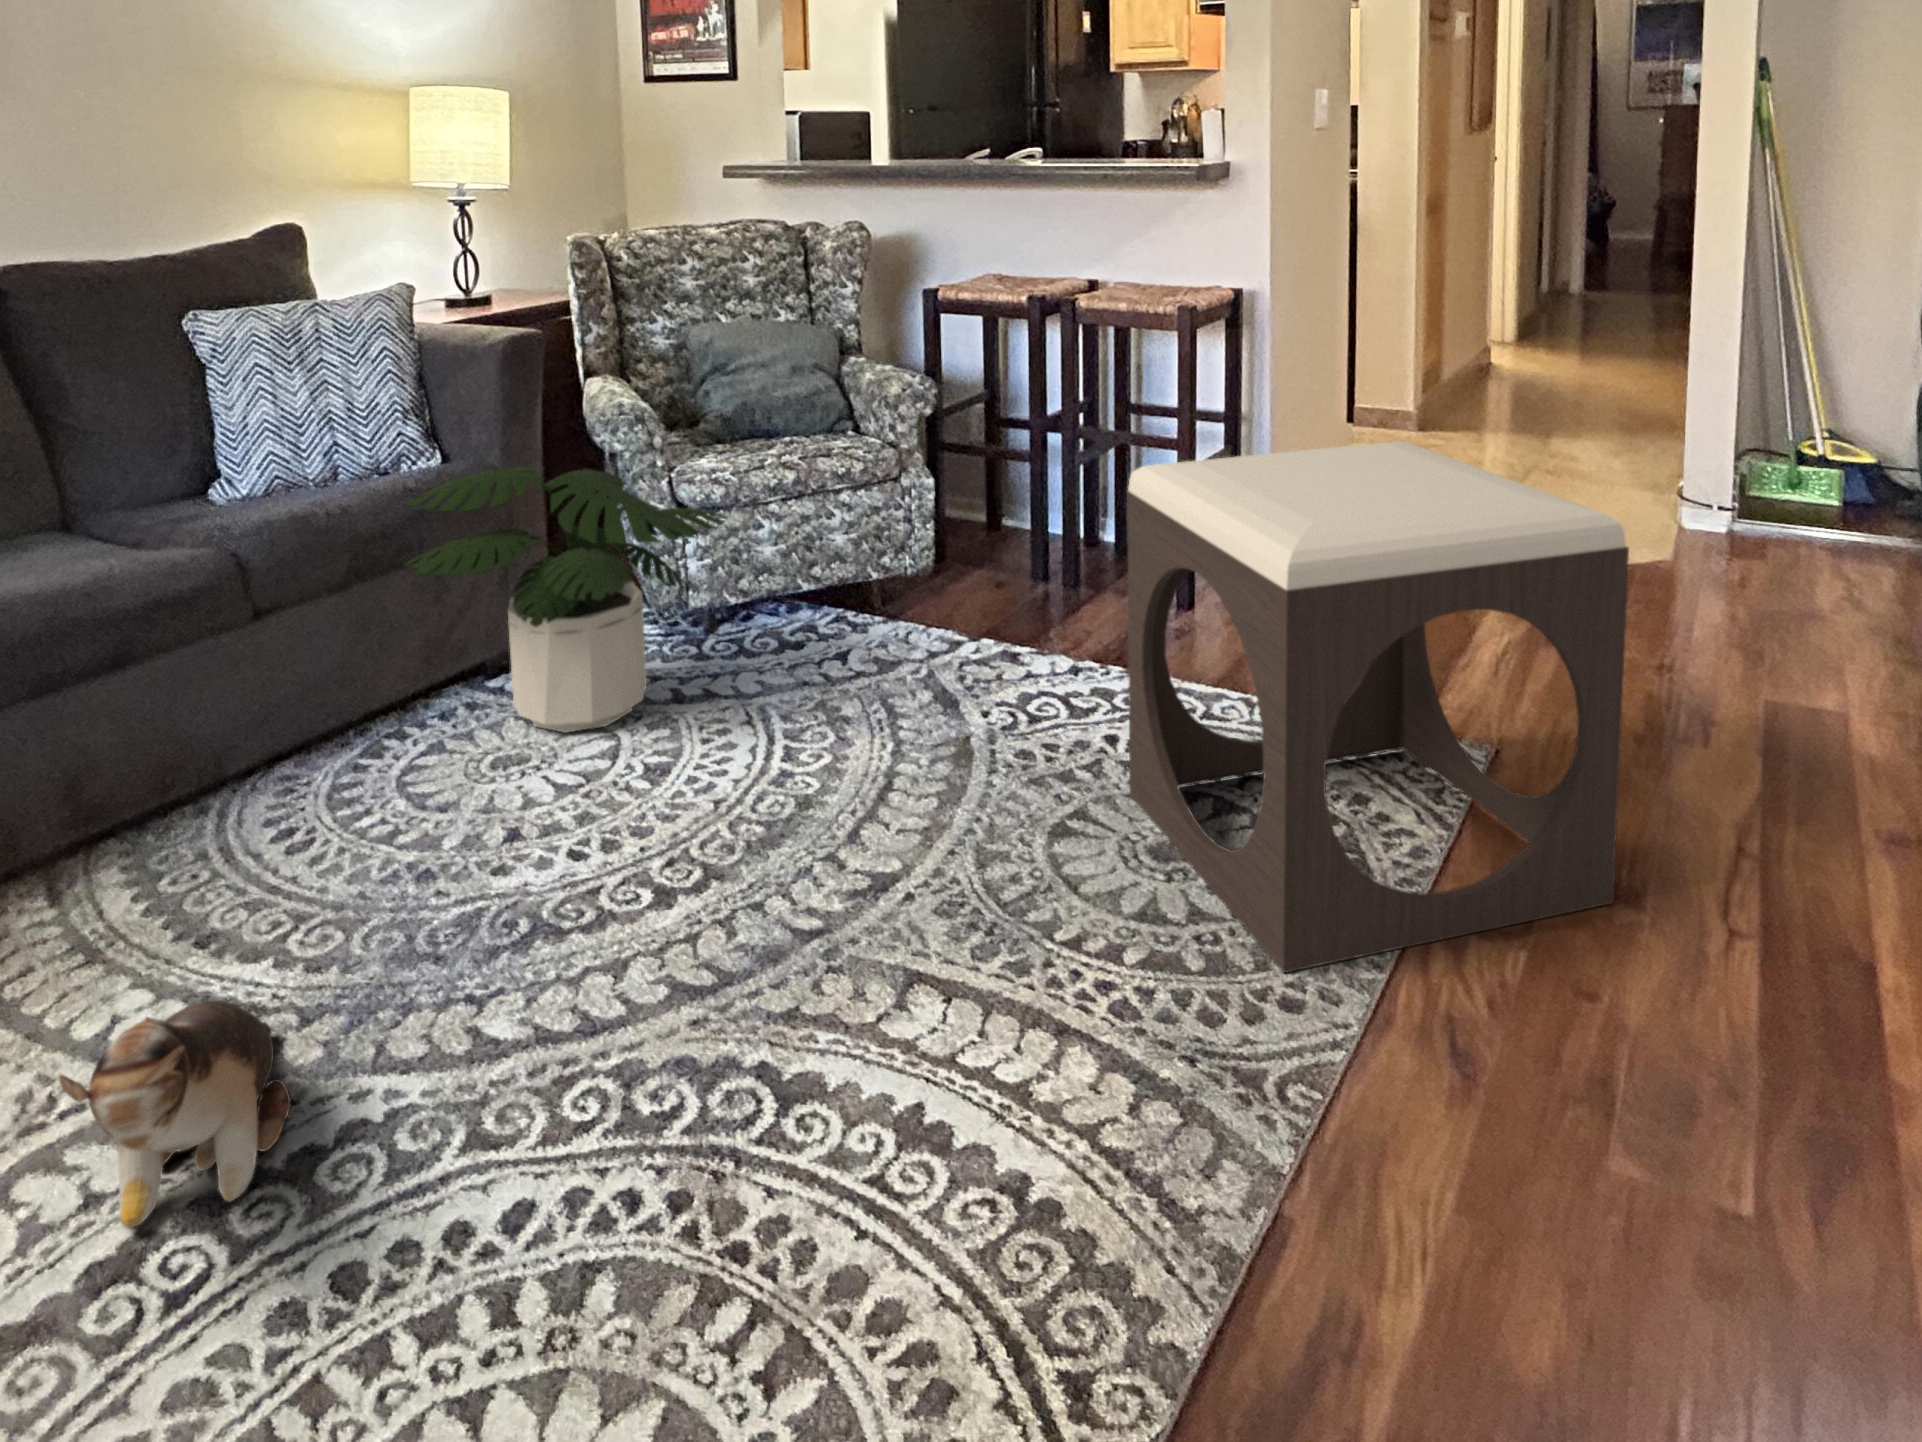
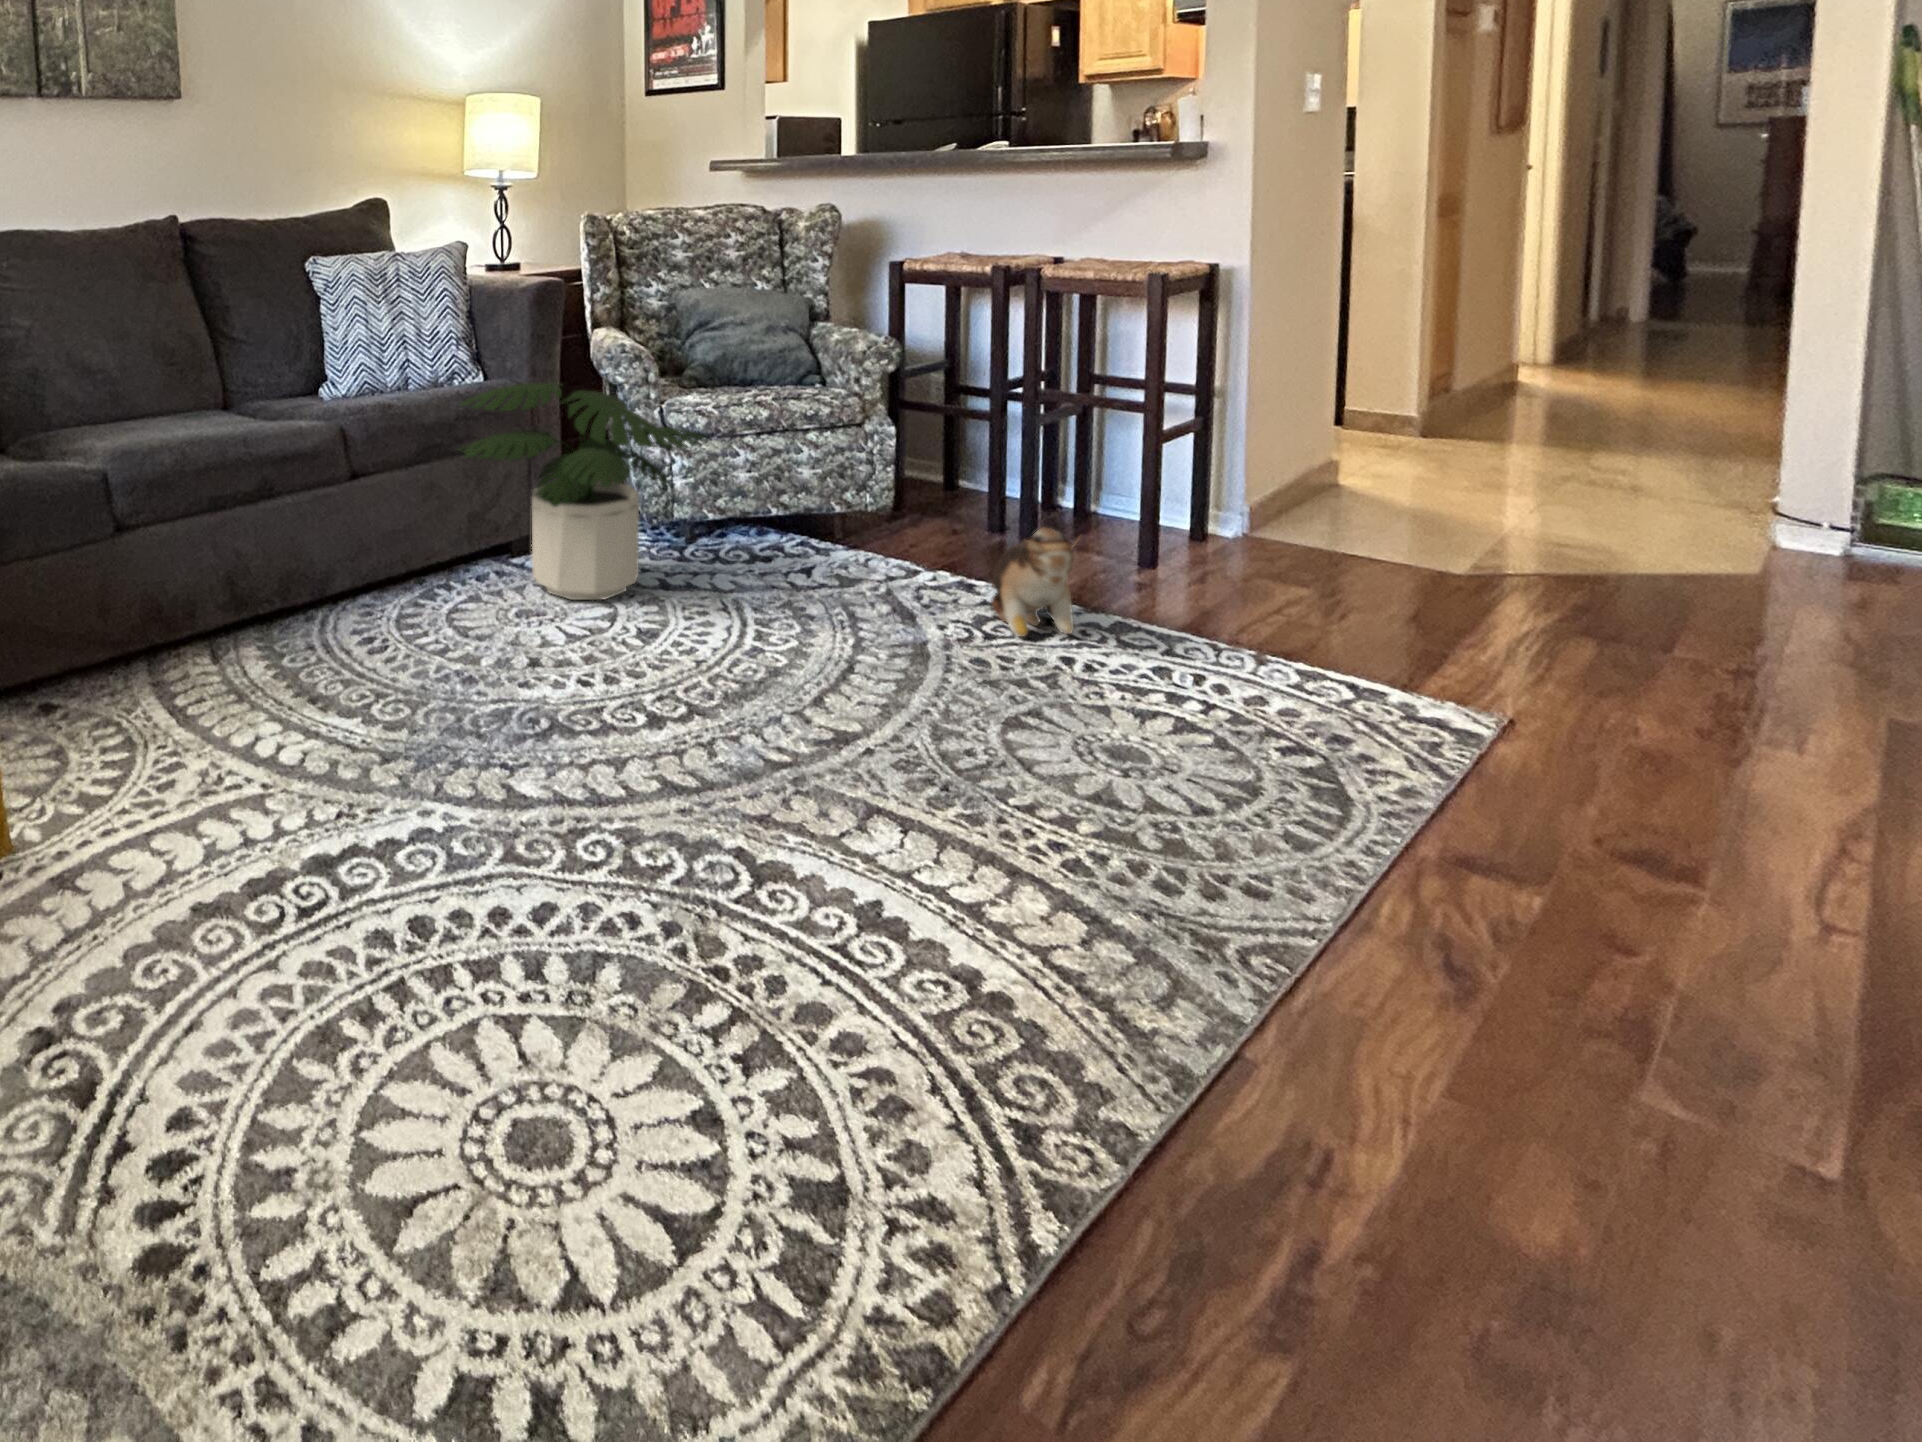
footstool: present [1127,441,1629,973] -> none [1085,388,1685,871]
plush toy: present [59,1001,290,1228] -> present [991,527,1074,637]

